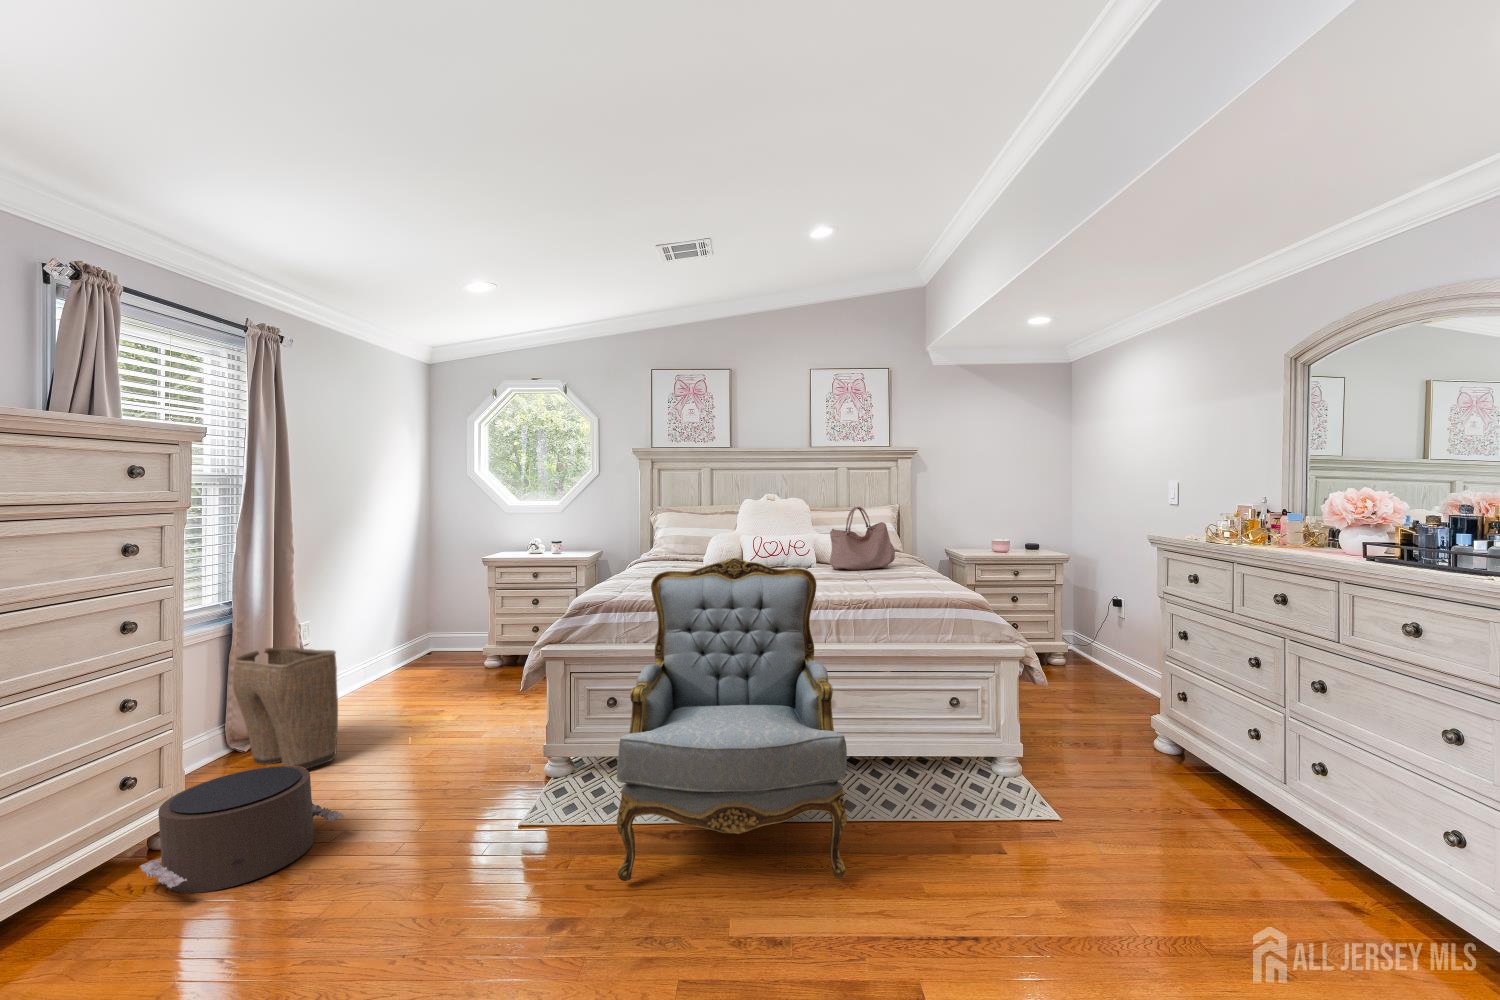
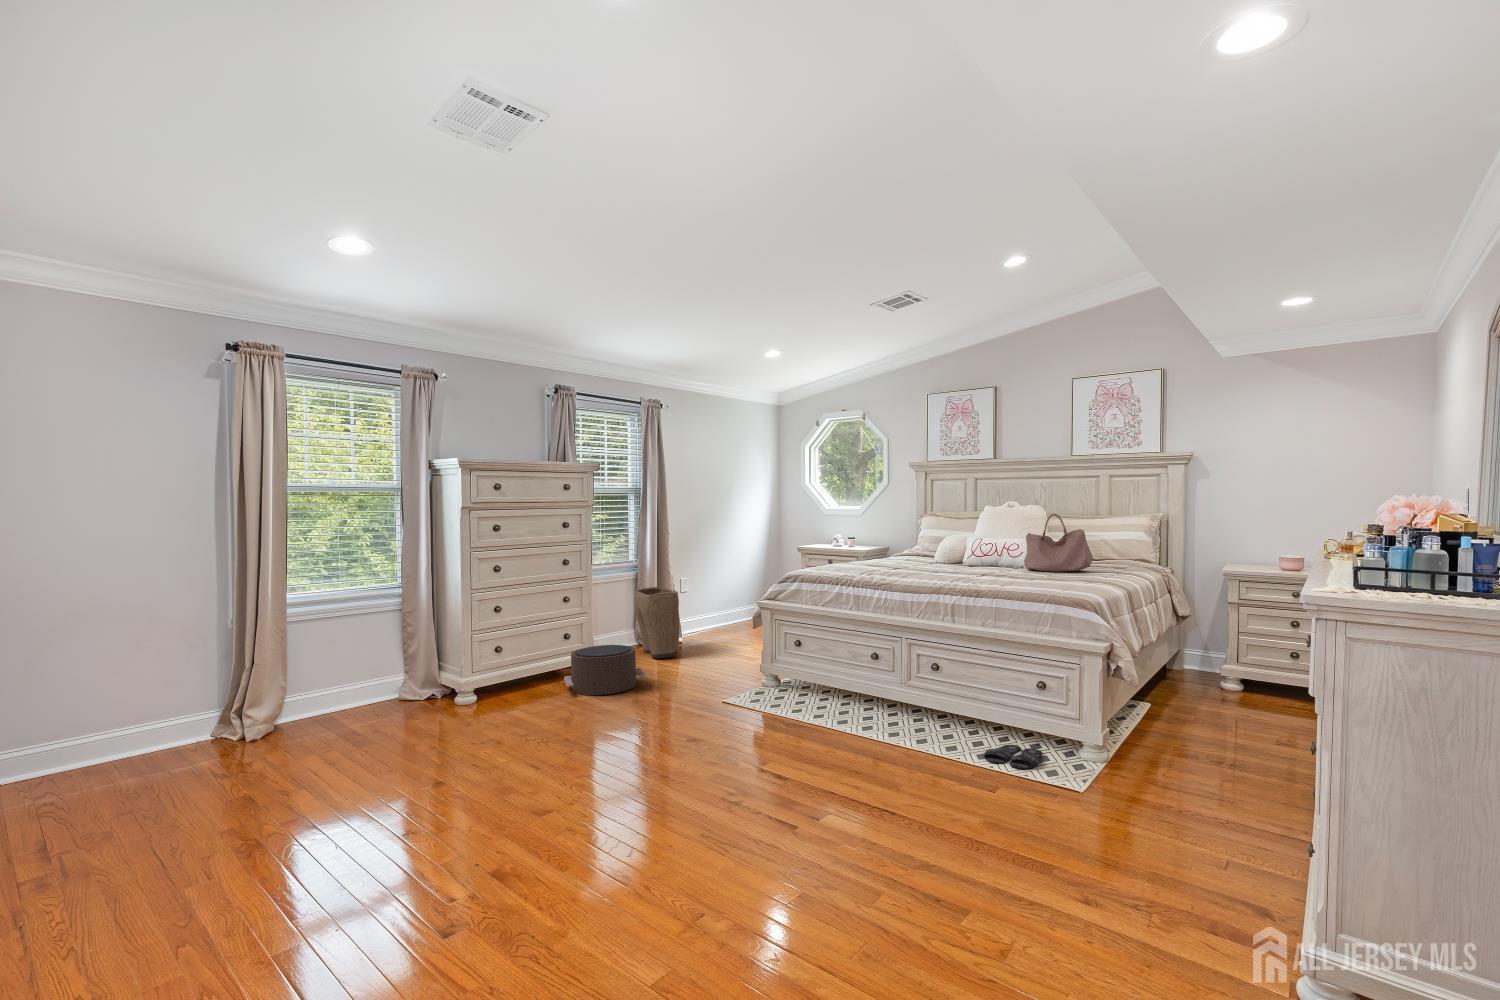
armchair: present [617,558,847,881] -> none [736,549,929,771]
slippers: none [915,775,980,808] -> present [984,745,1042,769]

